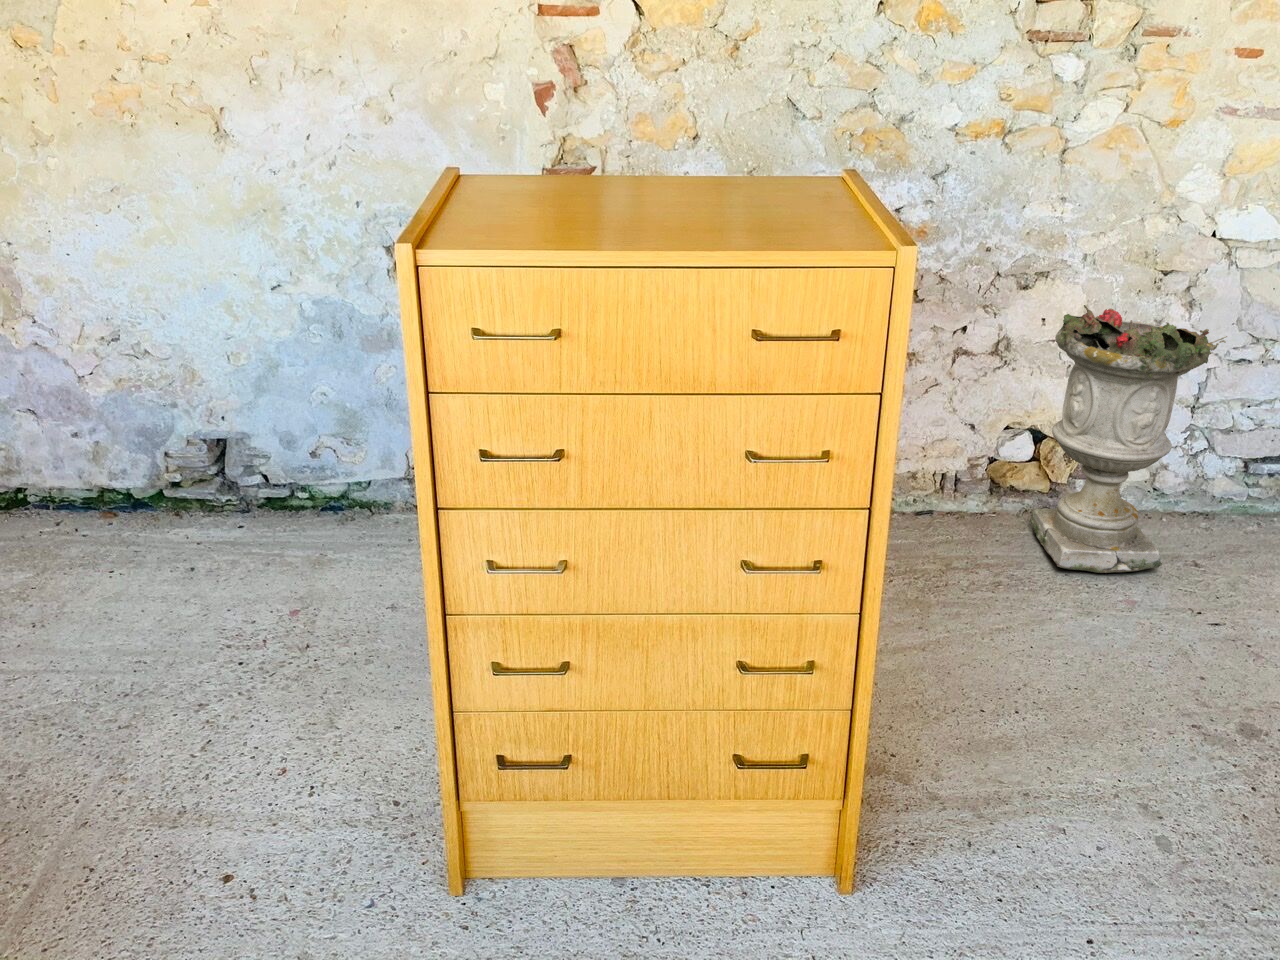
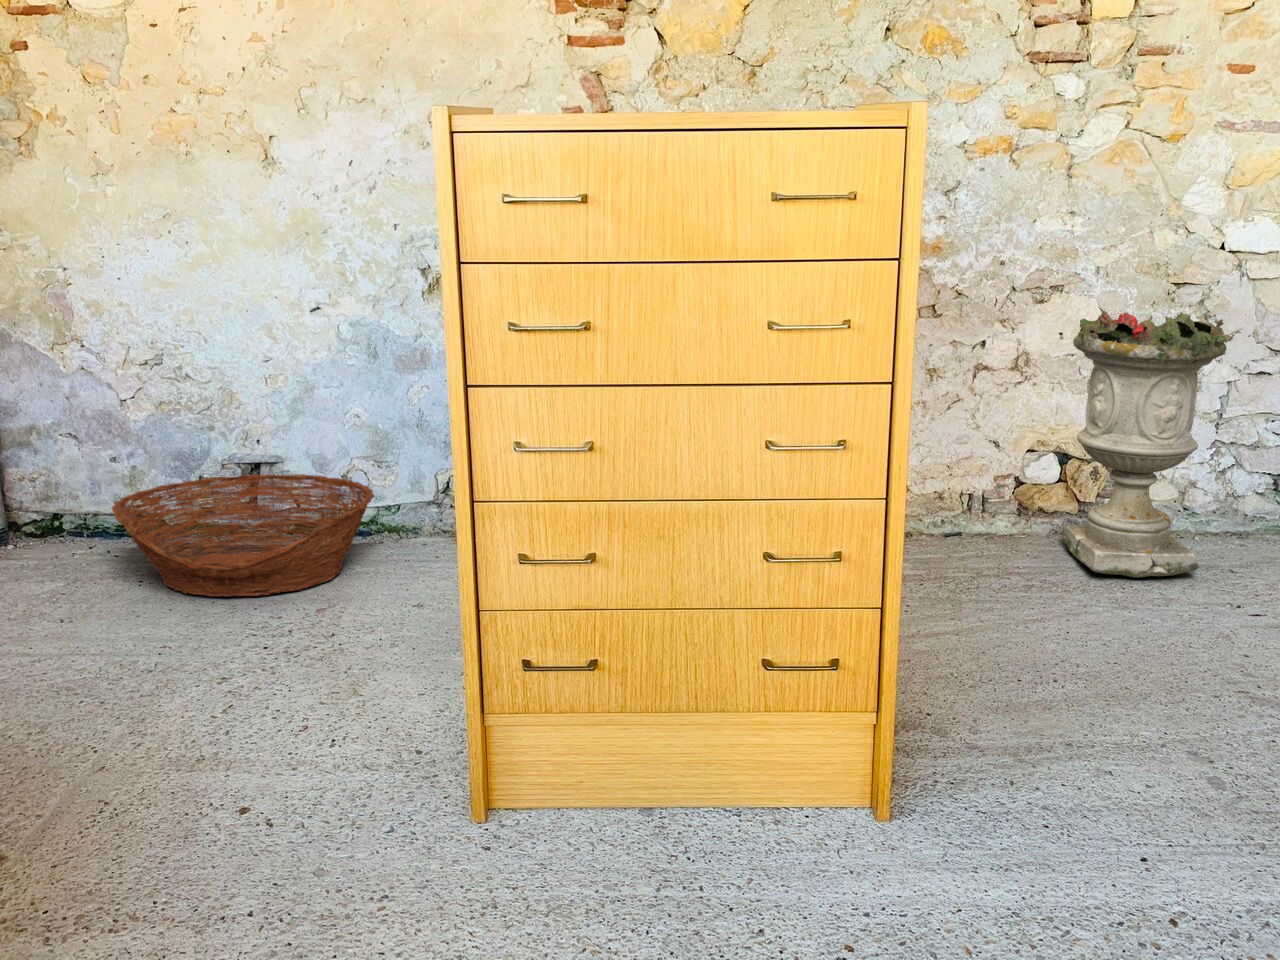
basket: none [77,454,346,594] -> present [112,474,374,596]

